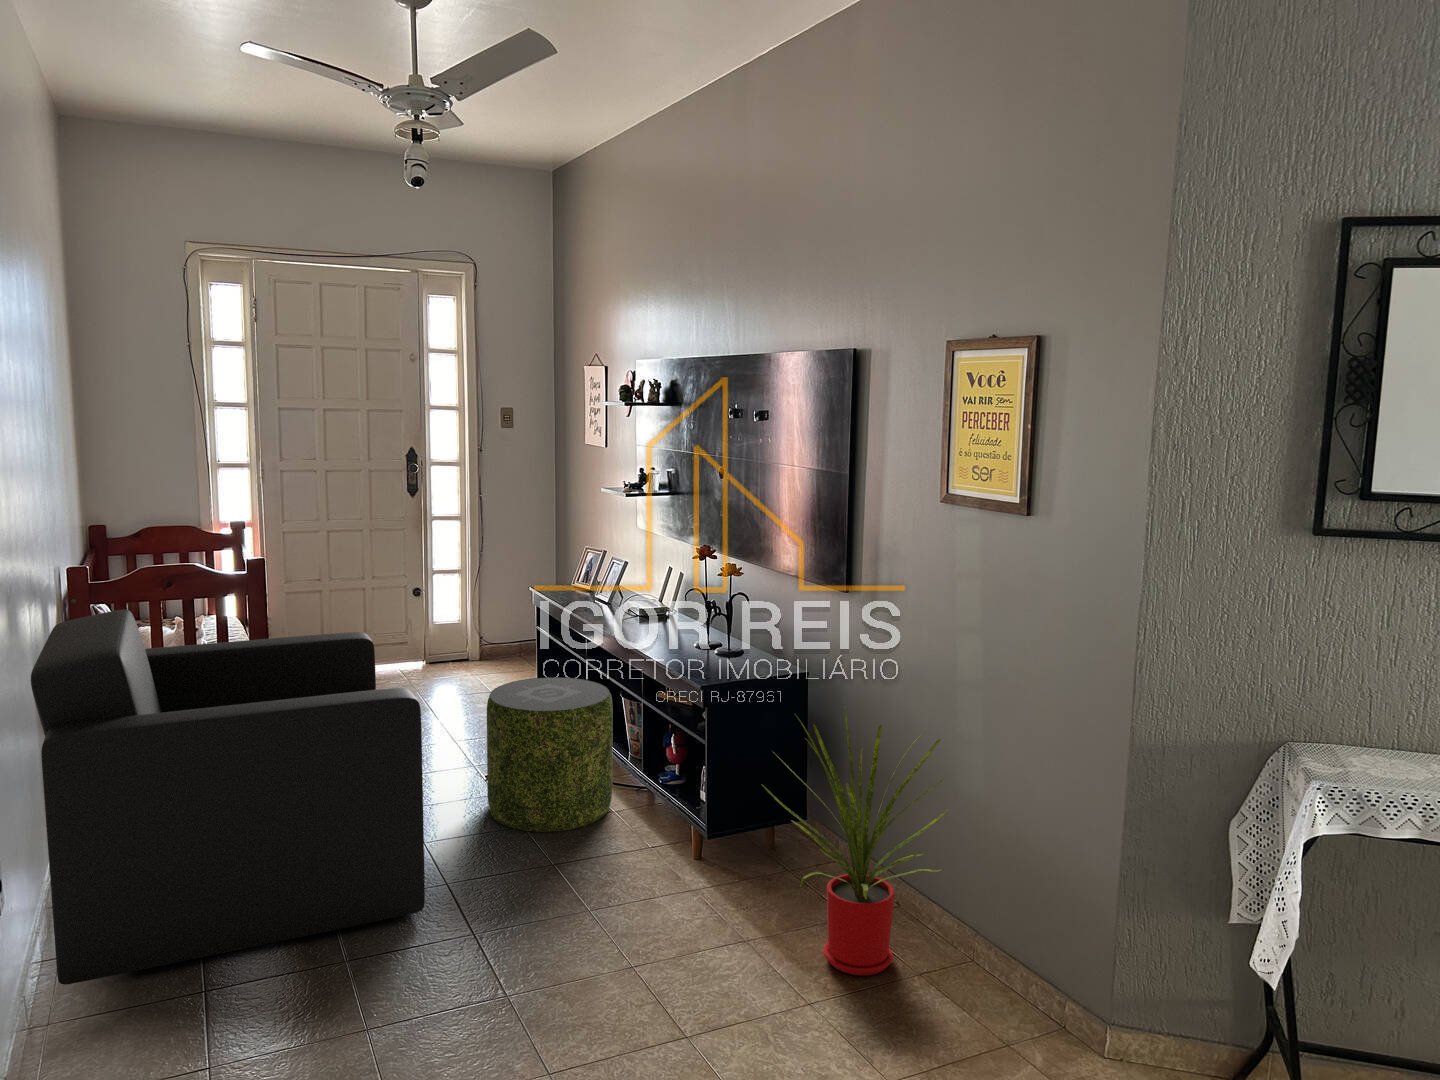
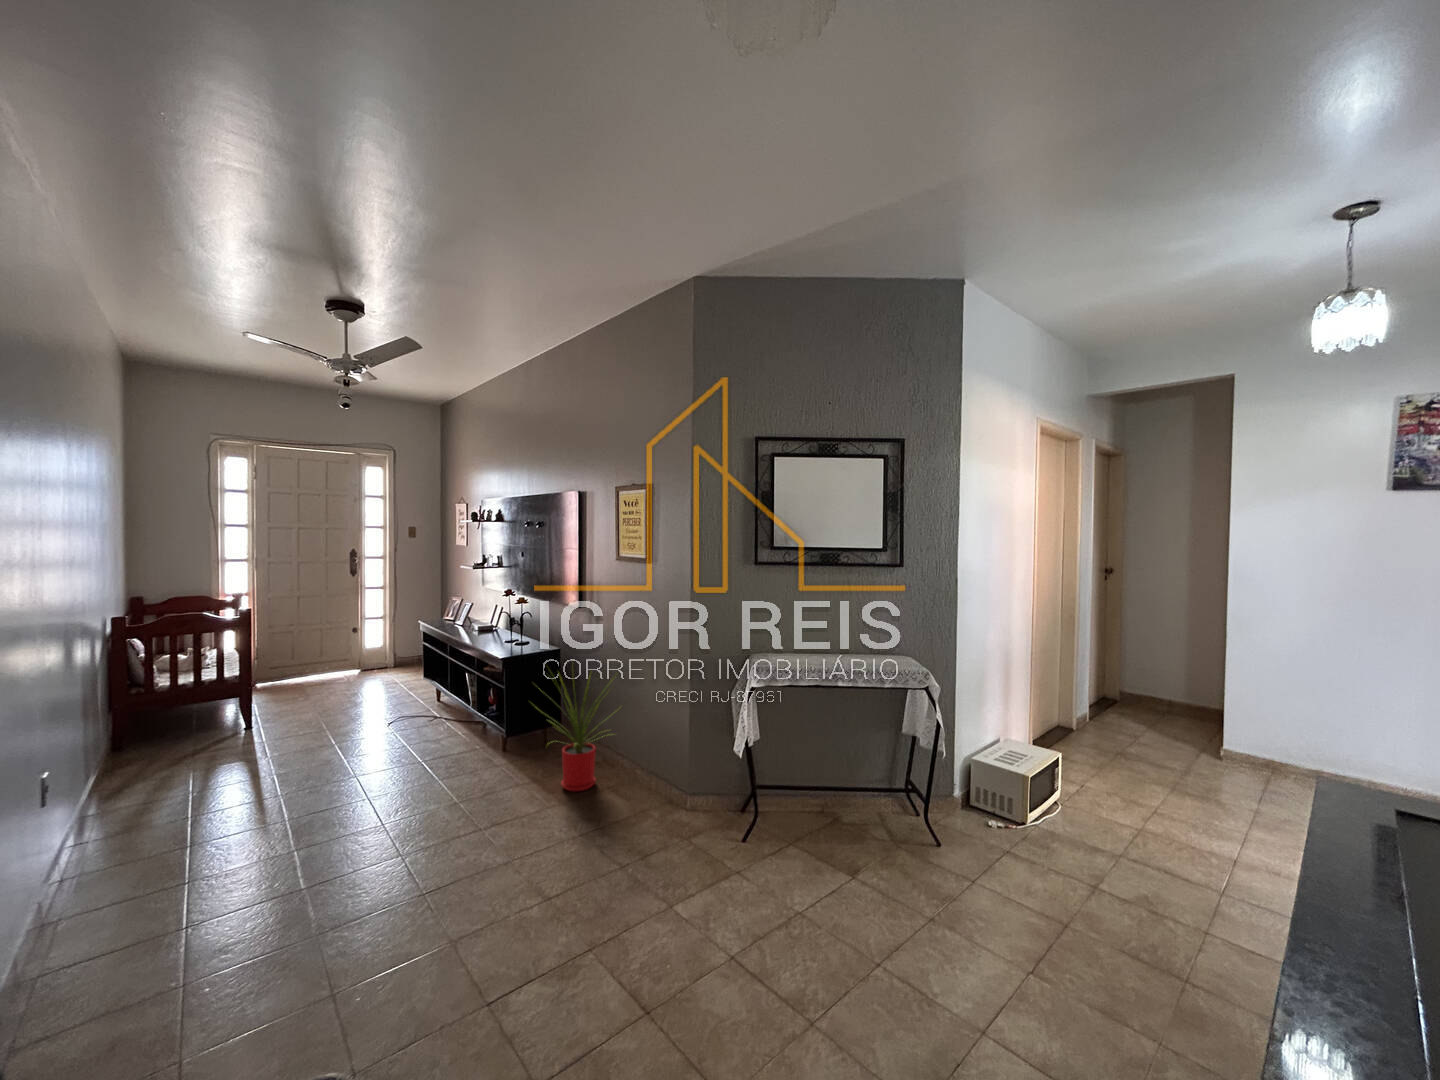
armchair: present [31,609,425,985] -> none [85,634,340,849]
pouf: present [487,677,613,832] -> none [387,665,461,748]

